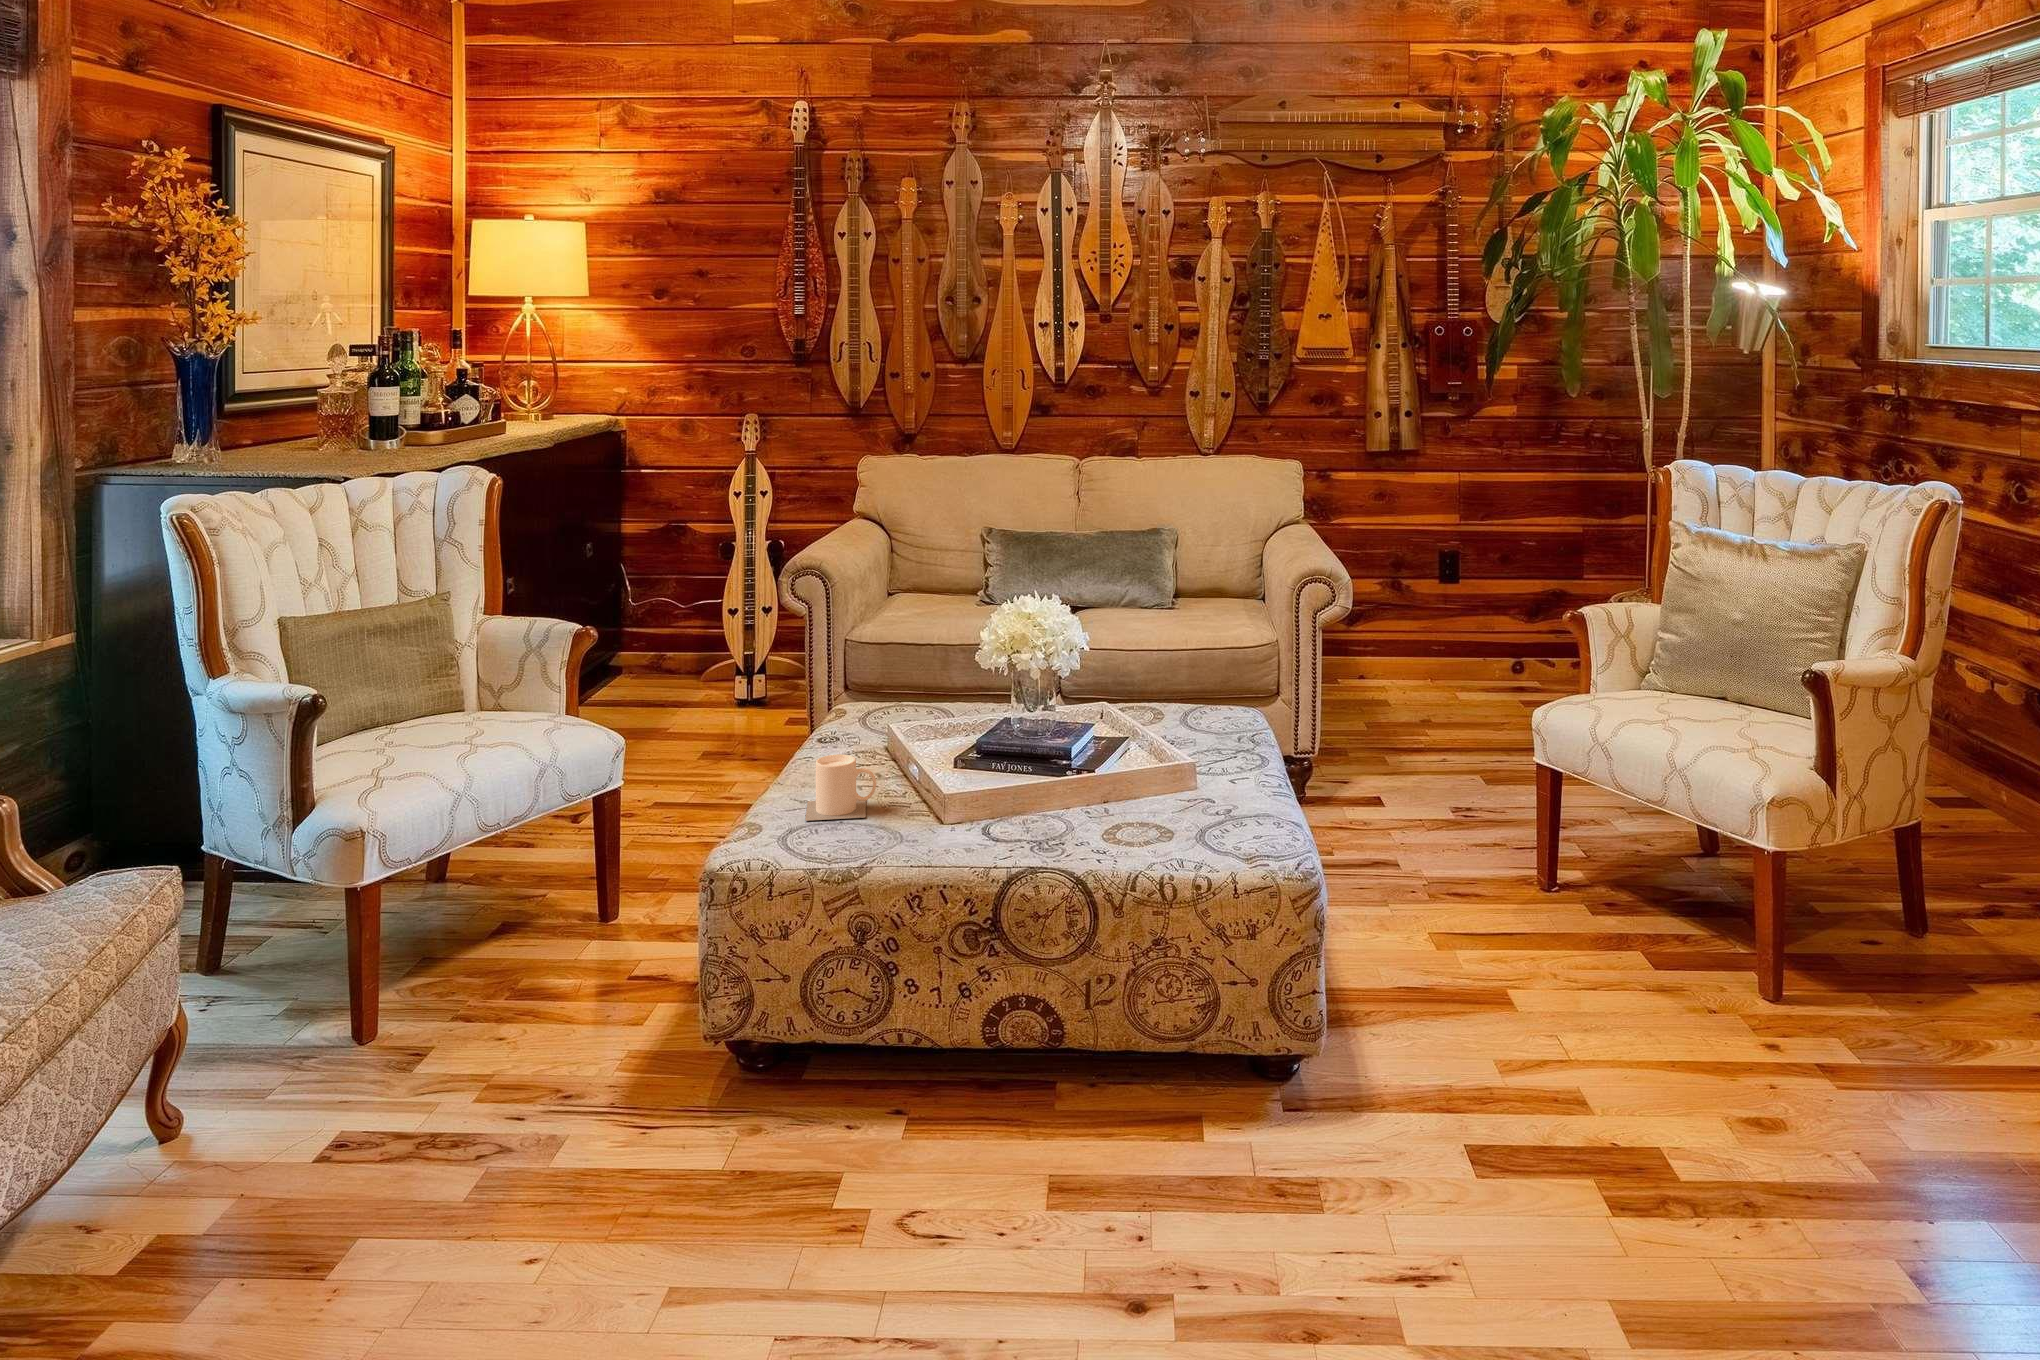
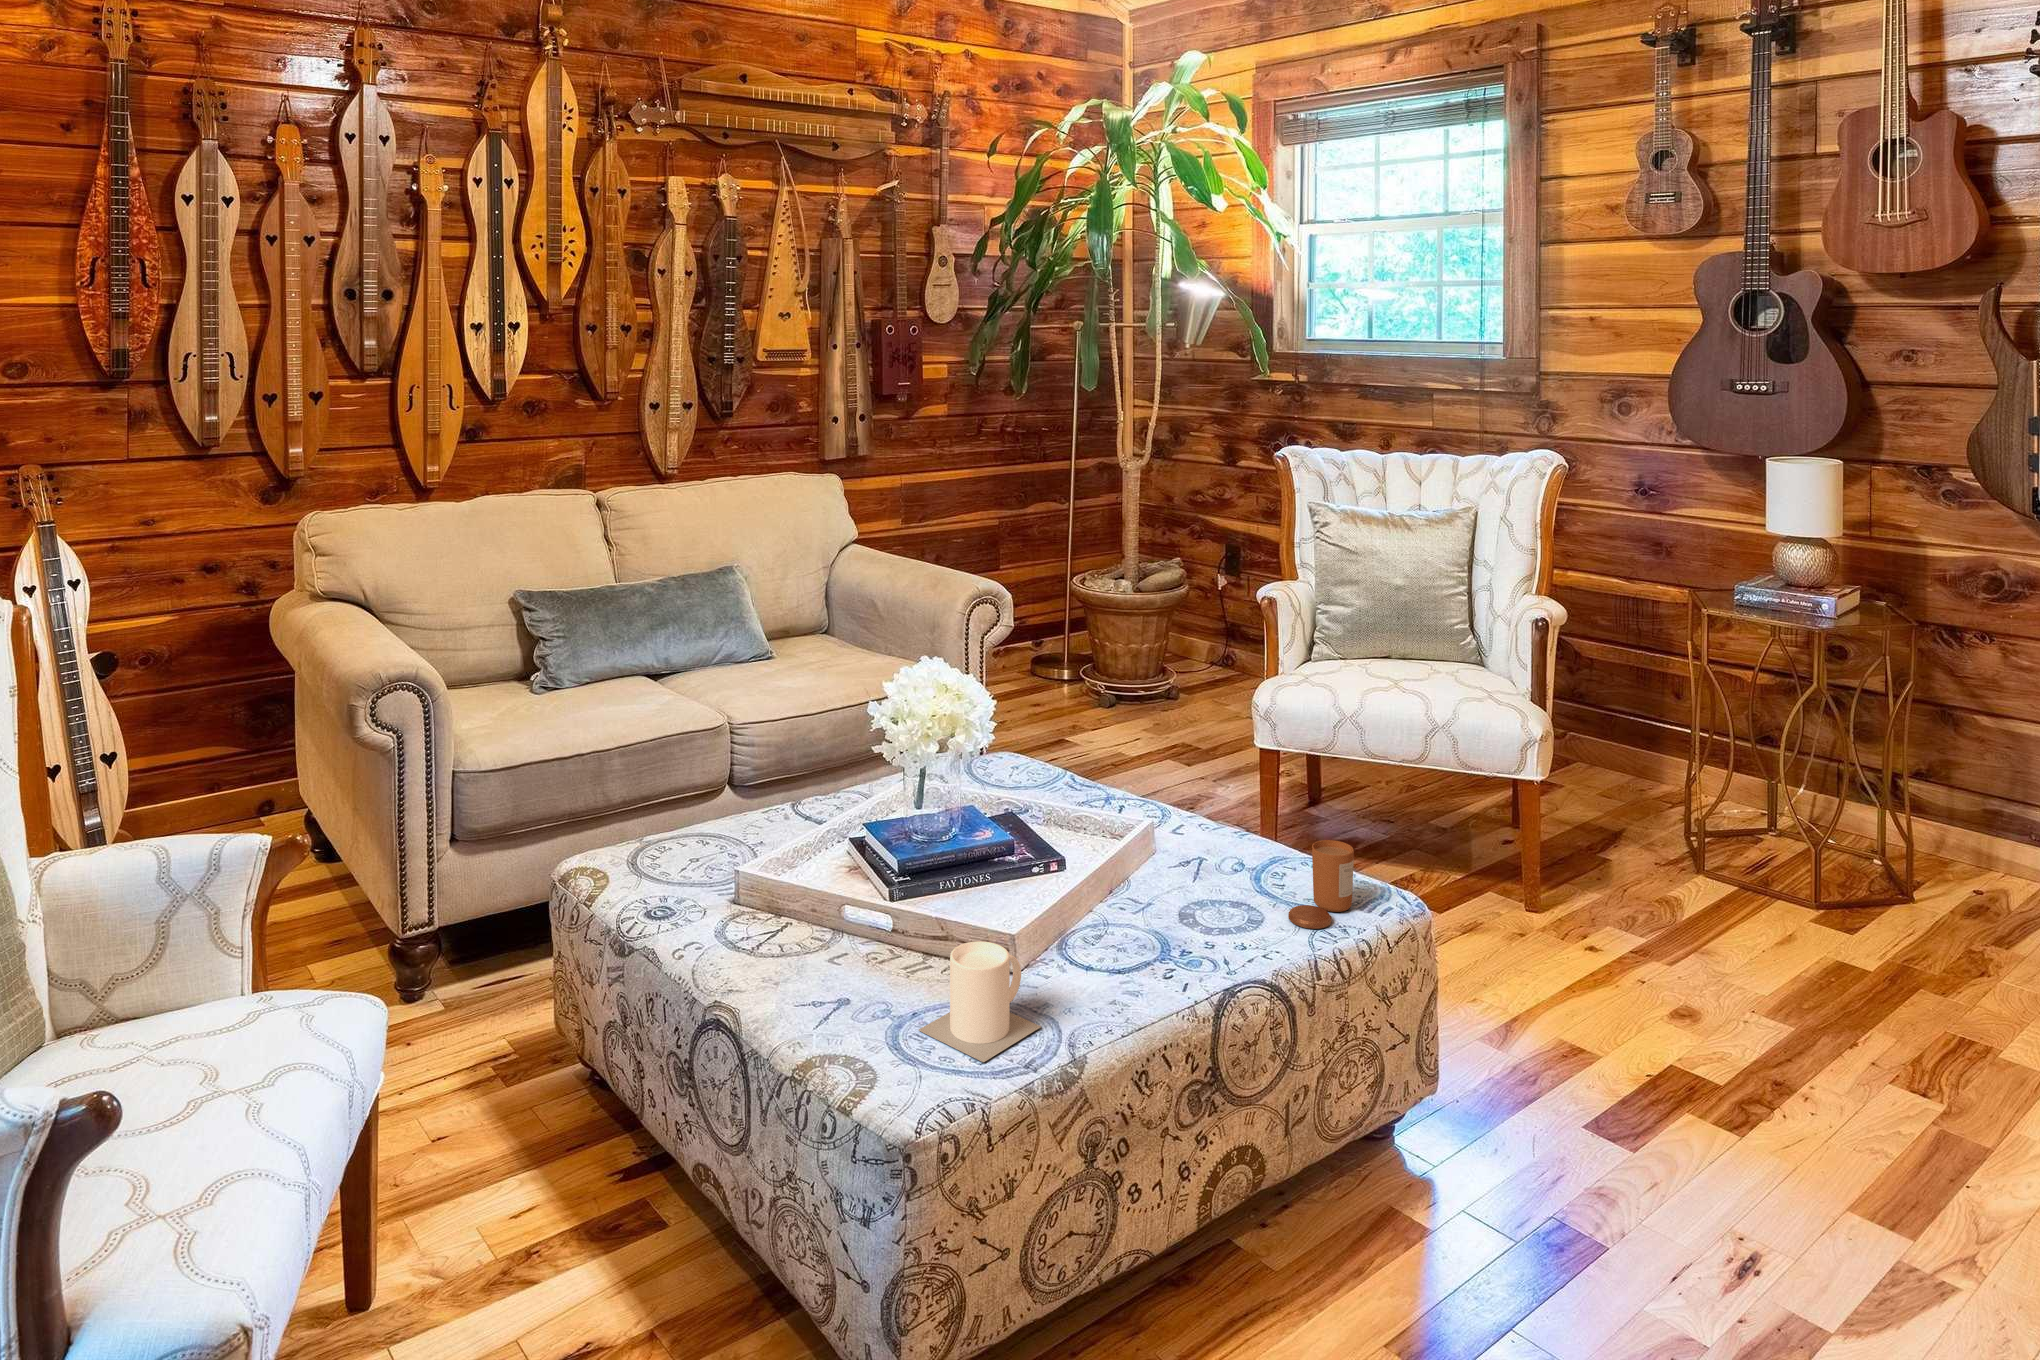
candle: none [1128,768,1197,827] -> present [1288,840,1354,929]

